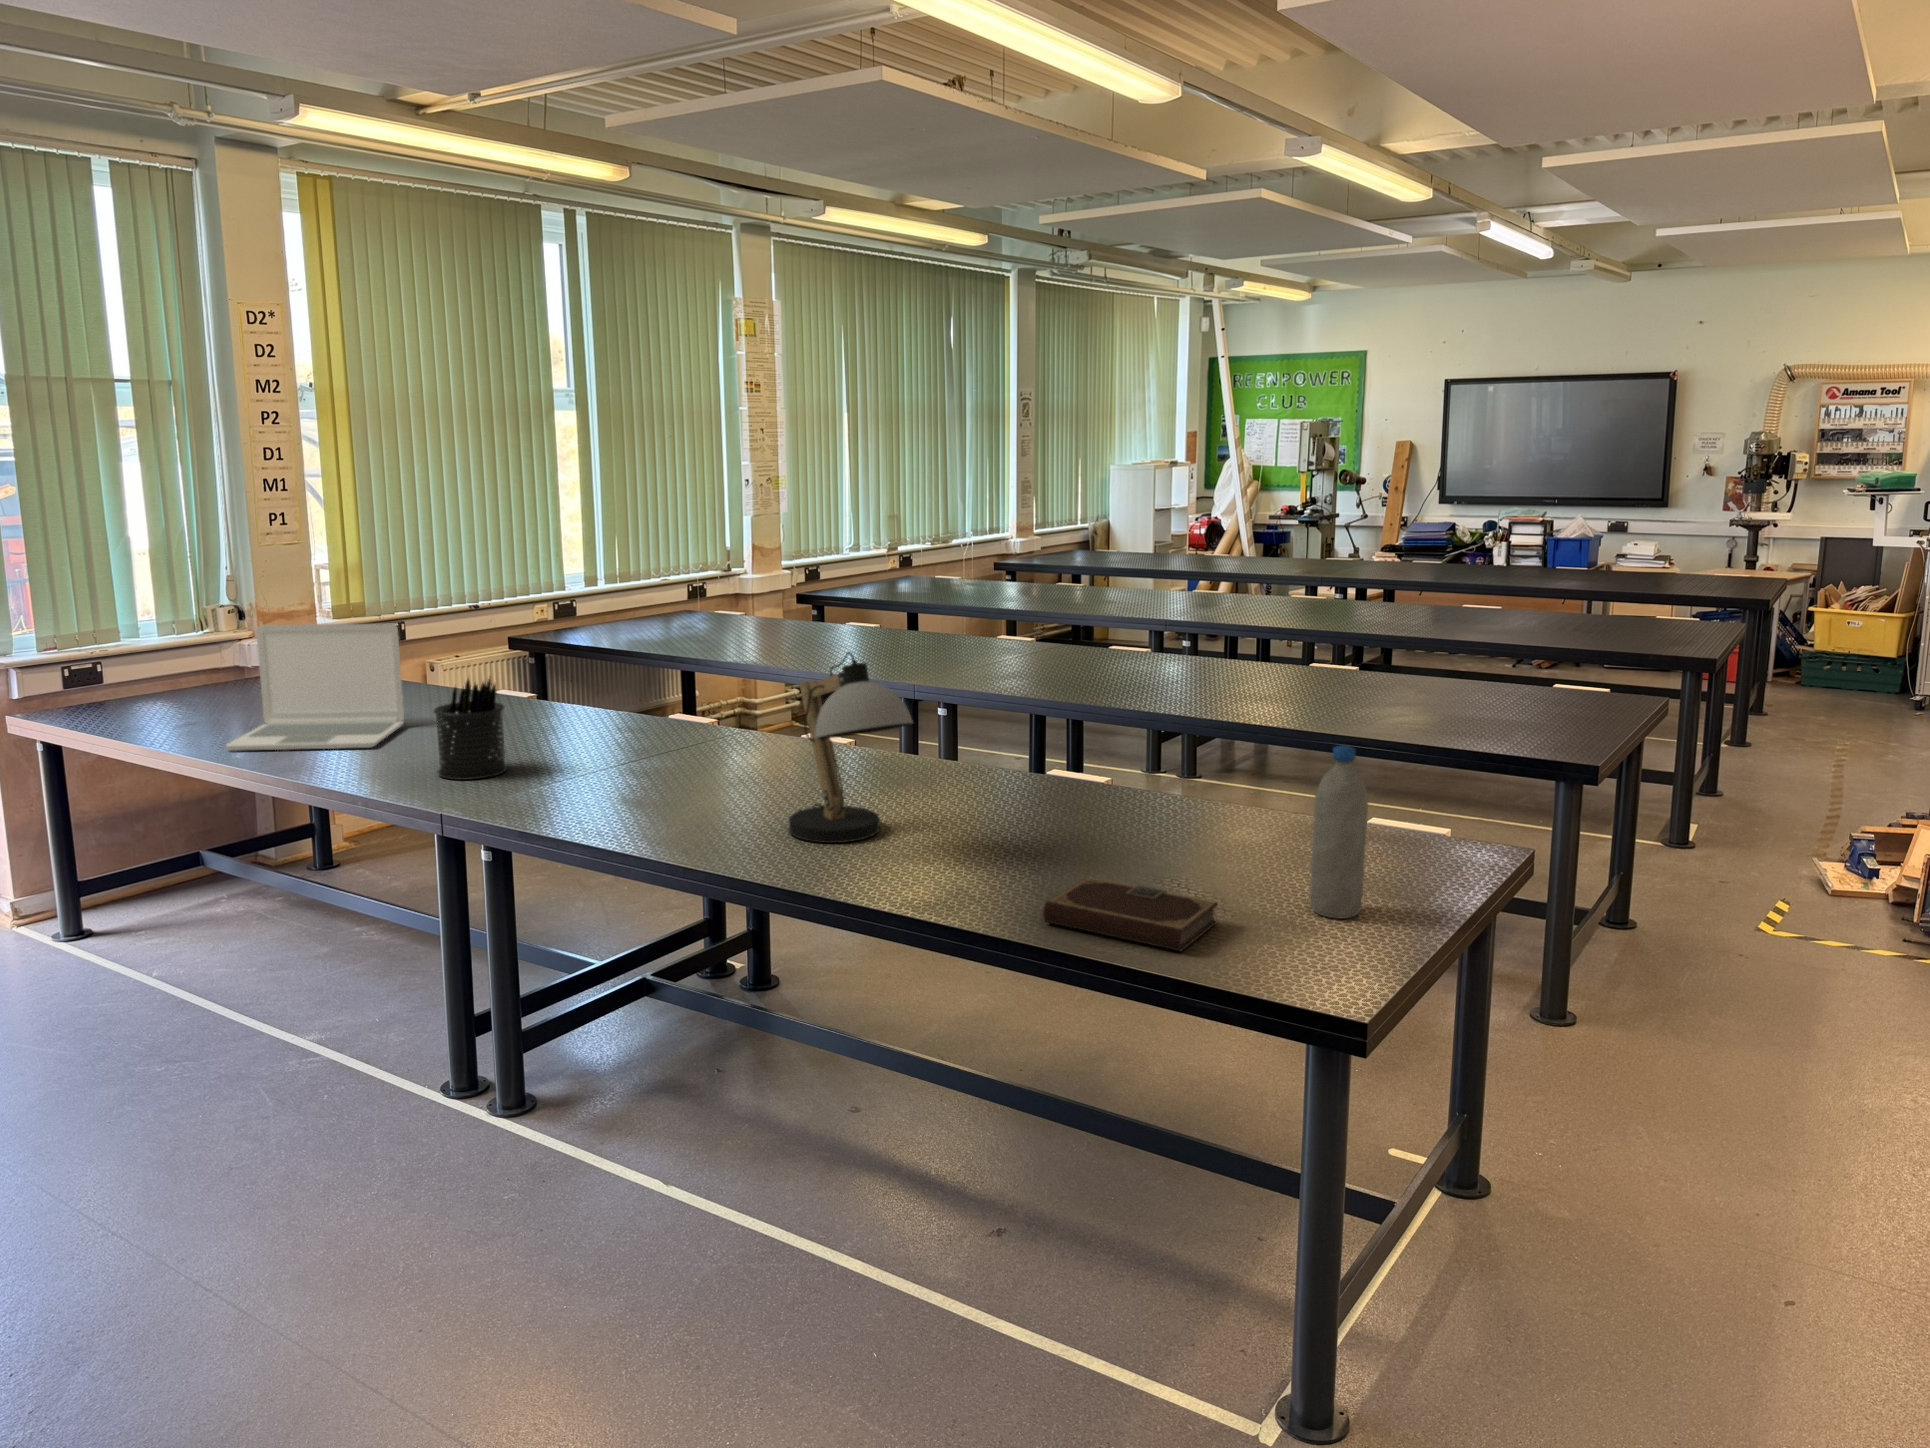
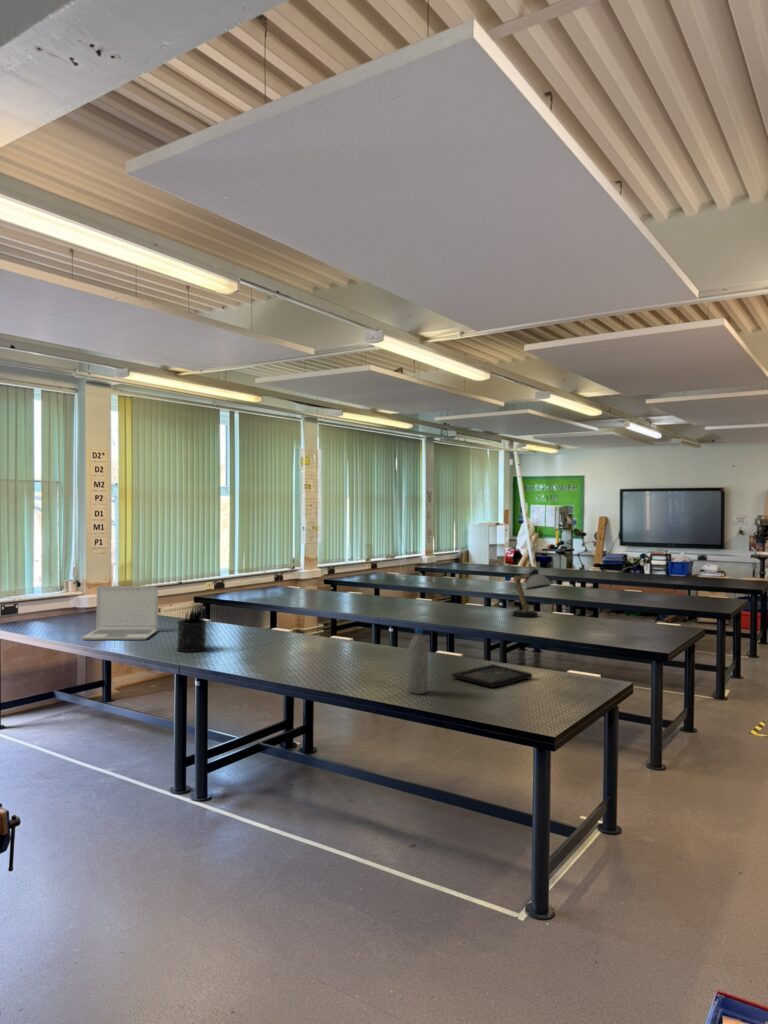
desk lamp: present [789,652,913,843] -> present [513,569,551,617]
water bottle: present [1310,745,1369,919] -> present [408,628,428,694]
tray: none [1087,804,1285,868] -> present [452,664,532,687]
notebook: present [1043,877,1218,951] -> none [433,688,502,714]

